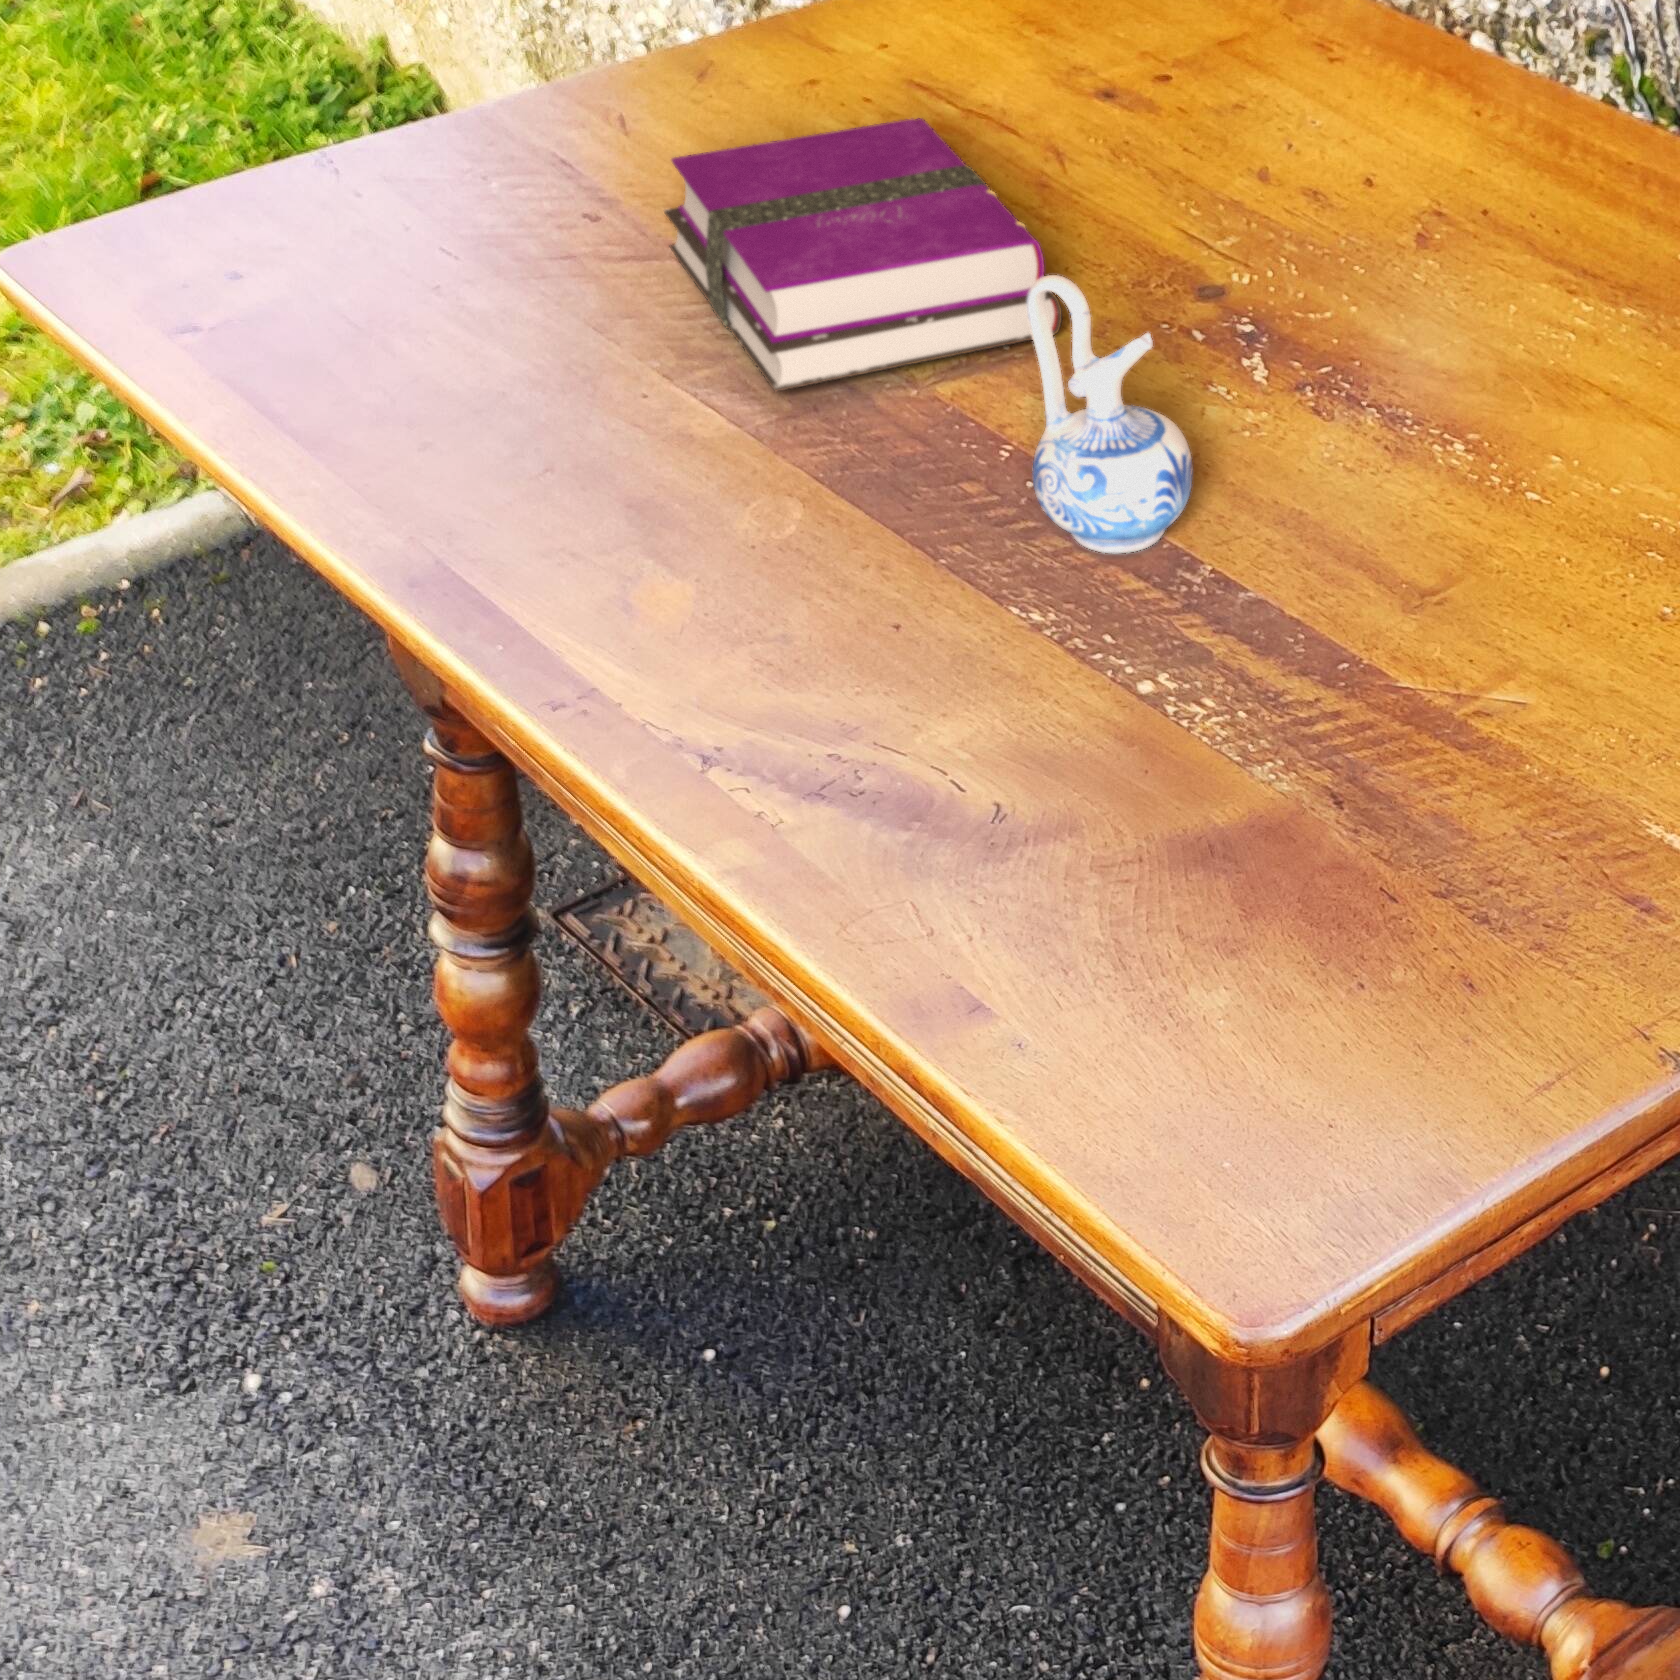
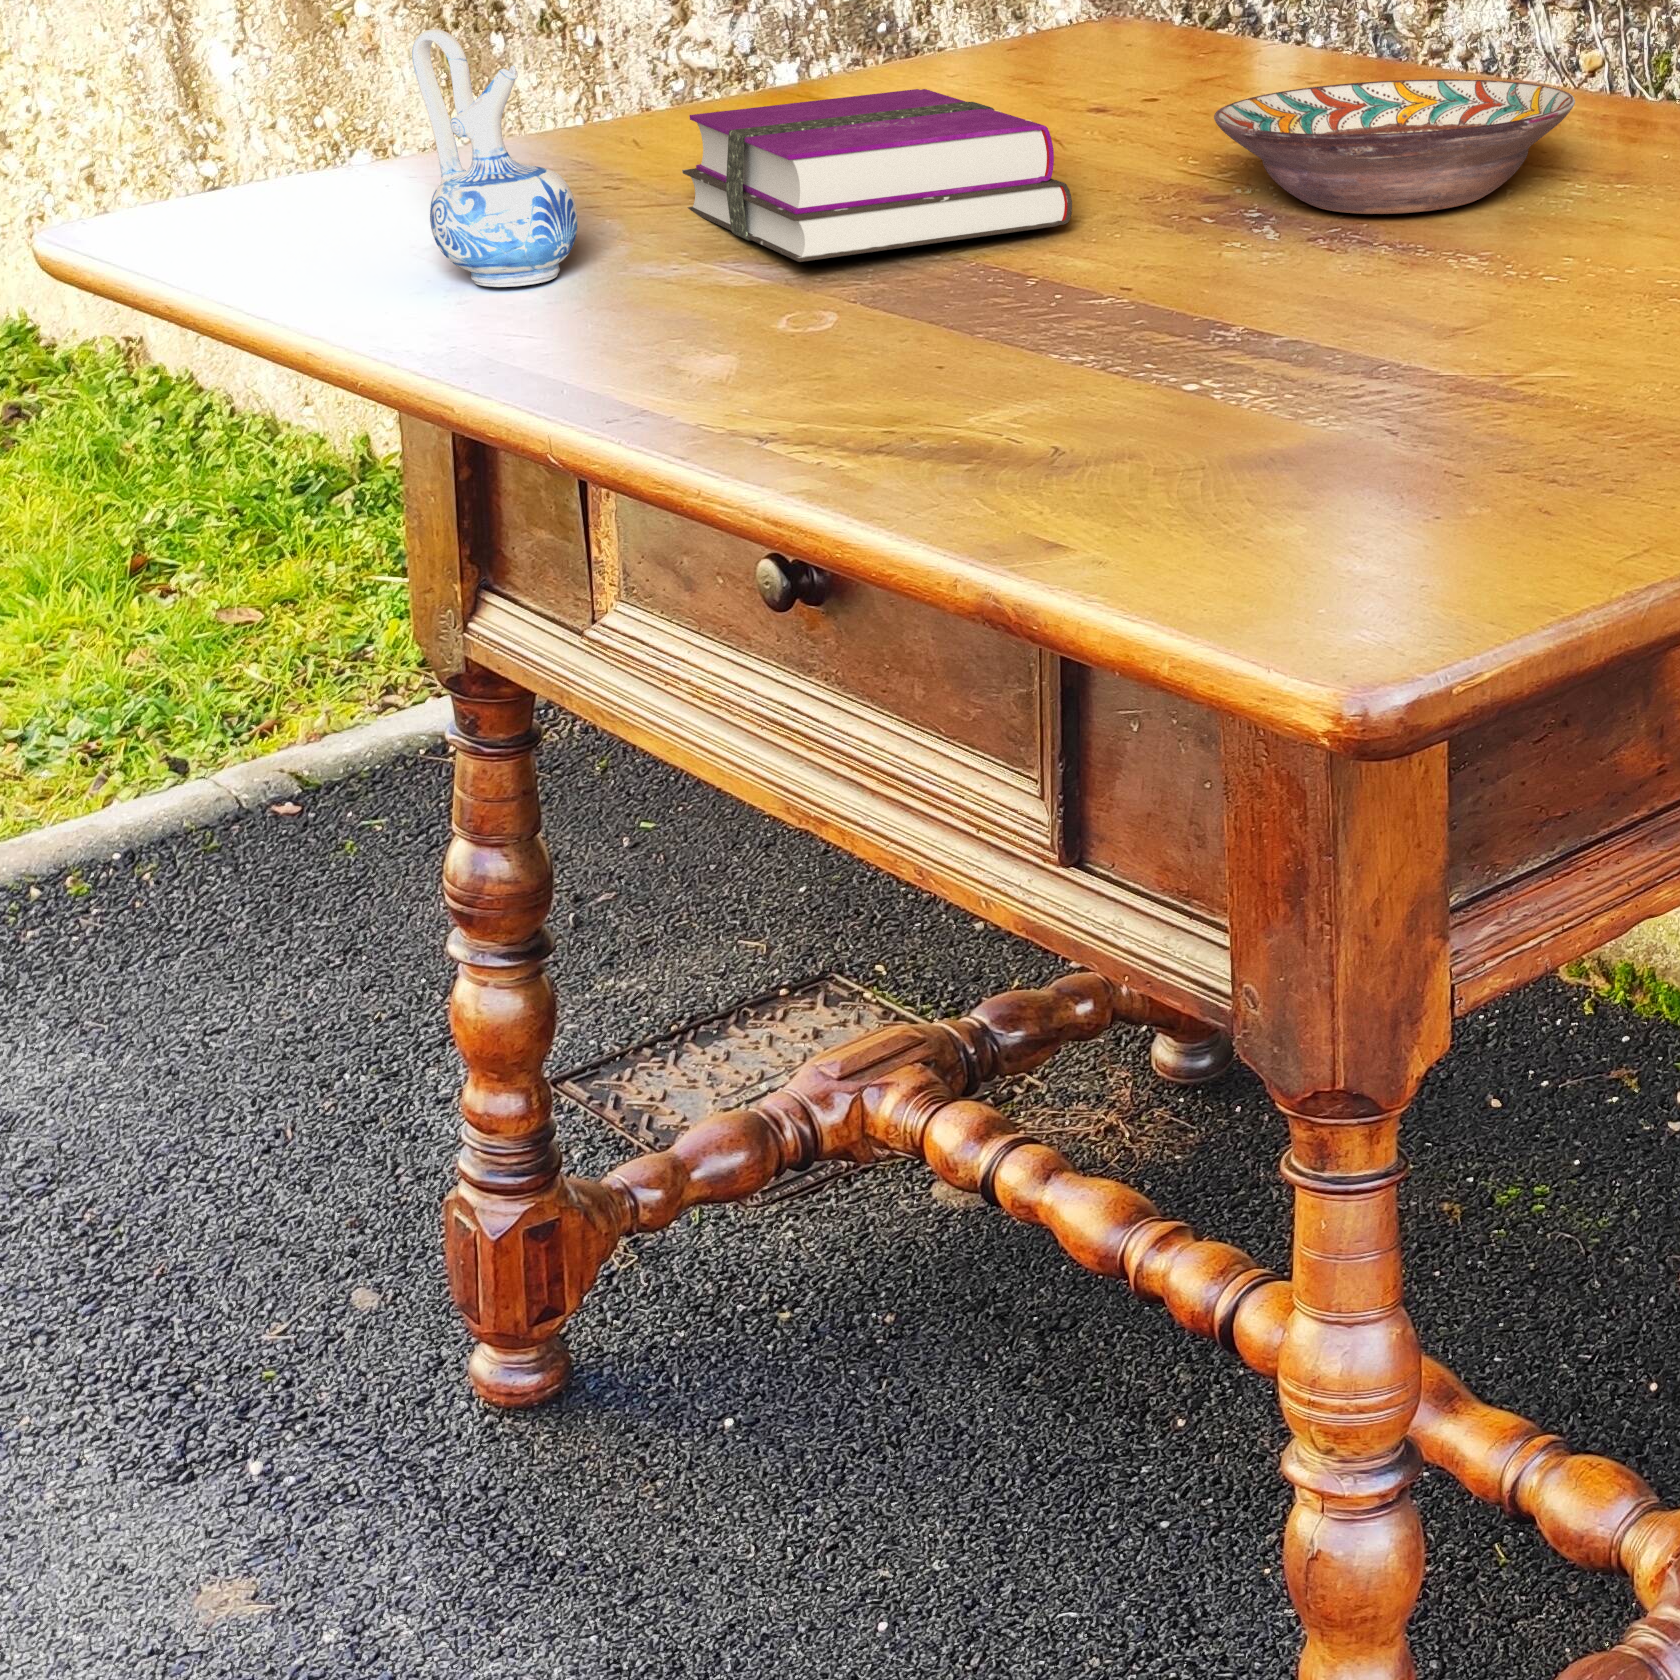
decorative bowl: none [1214,148,1590,345] -> present [1214,79,1575,214]
ceramic pitcher: present [1027,275,1193,553] -> present [412,29,577,287]

